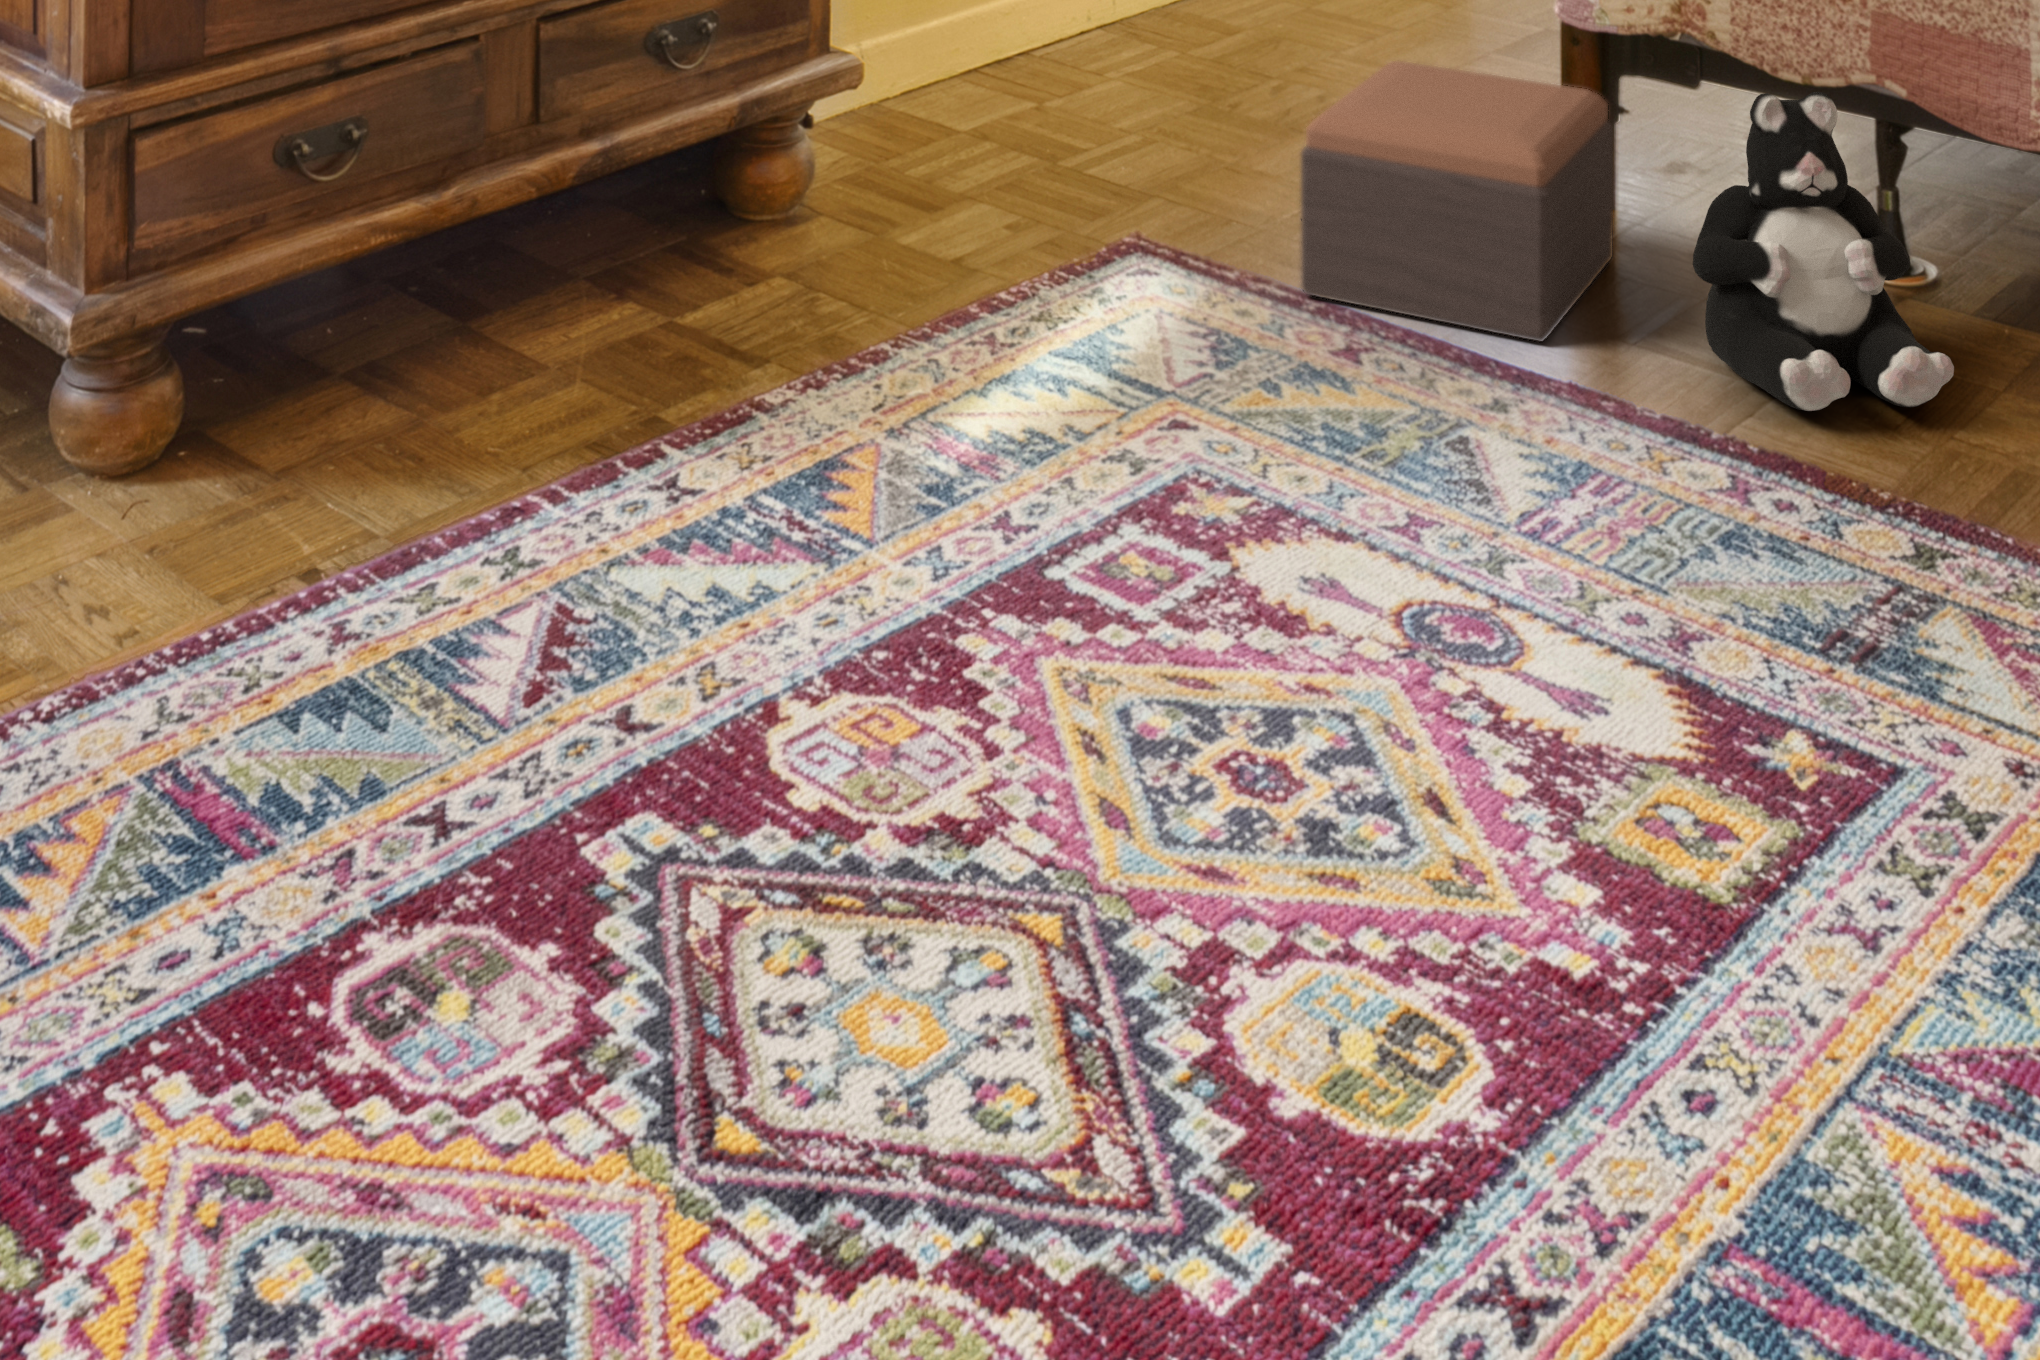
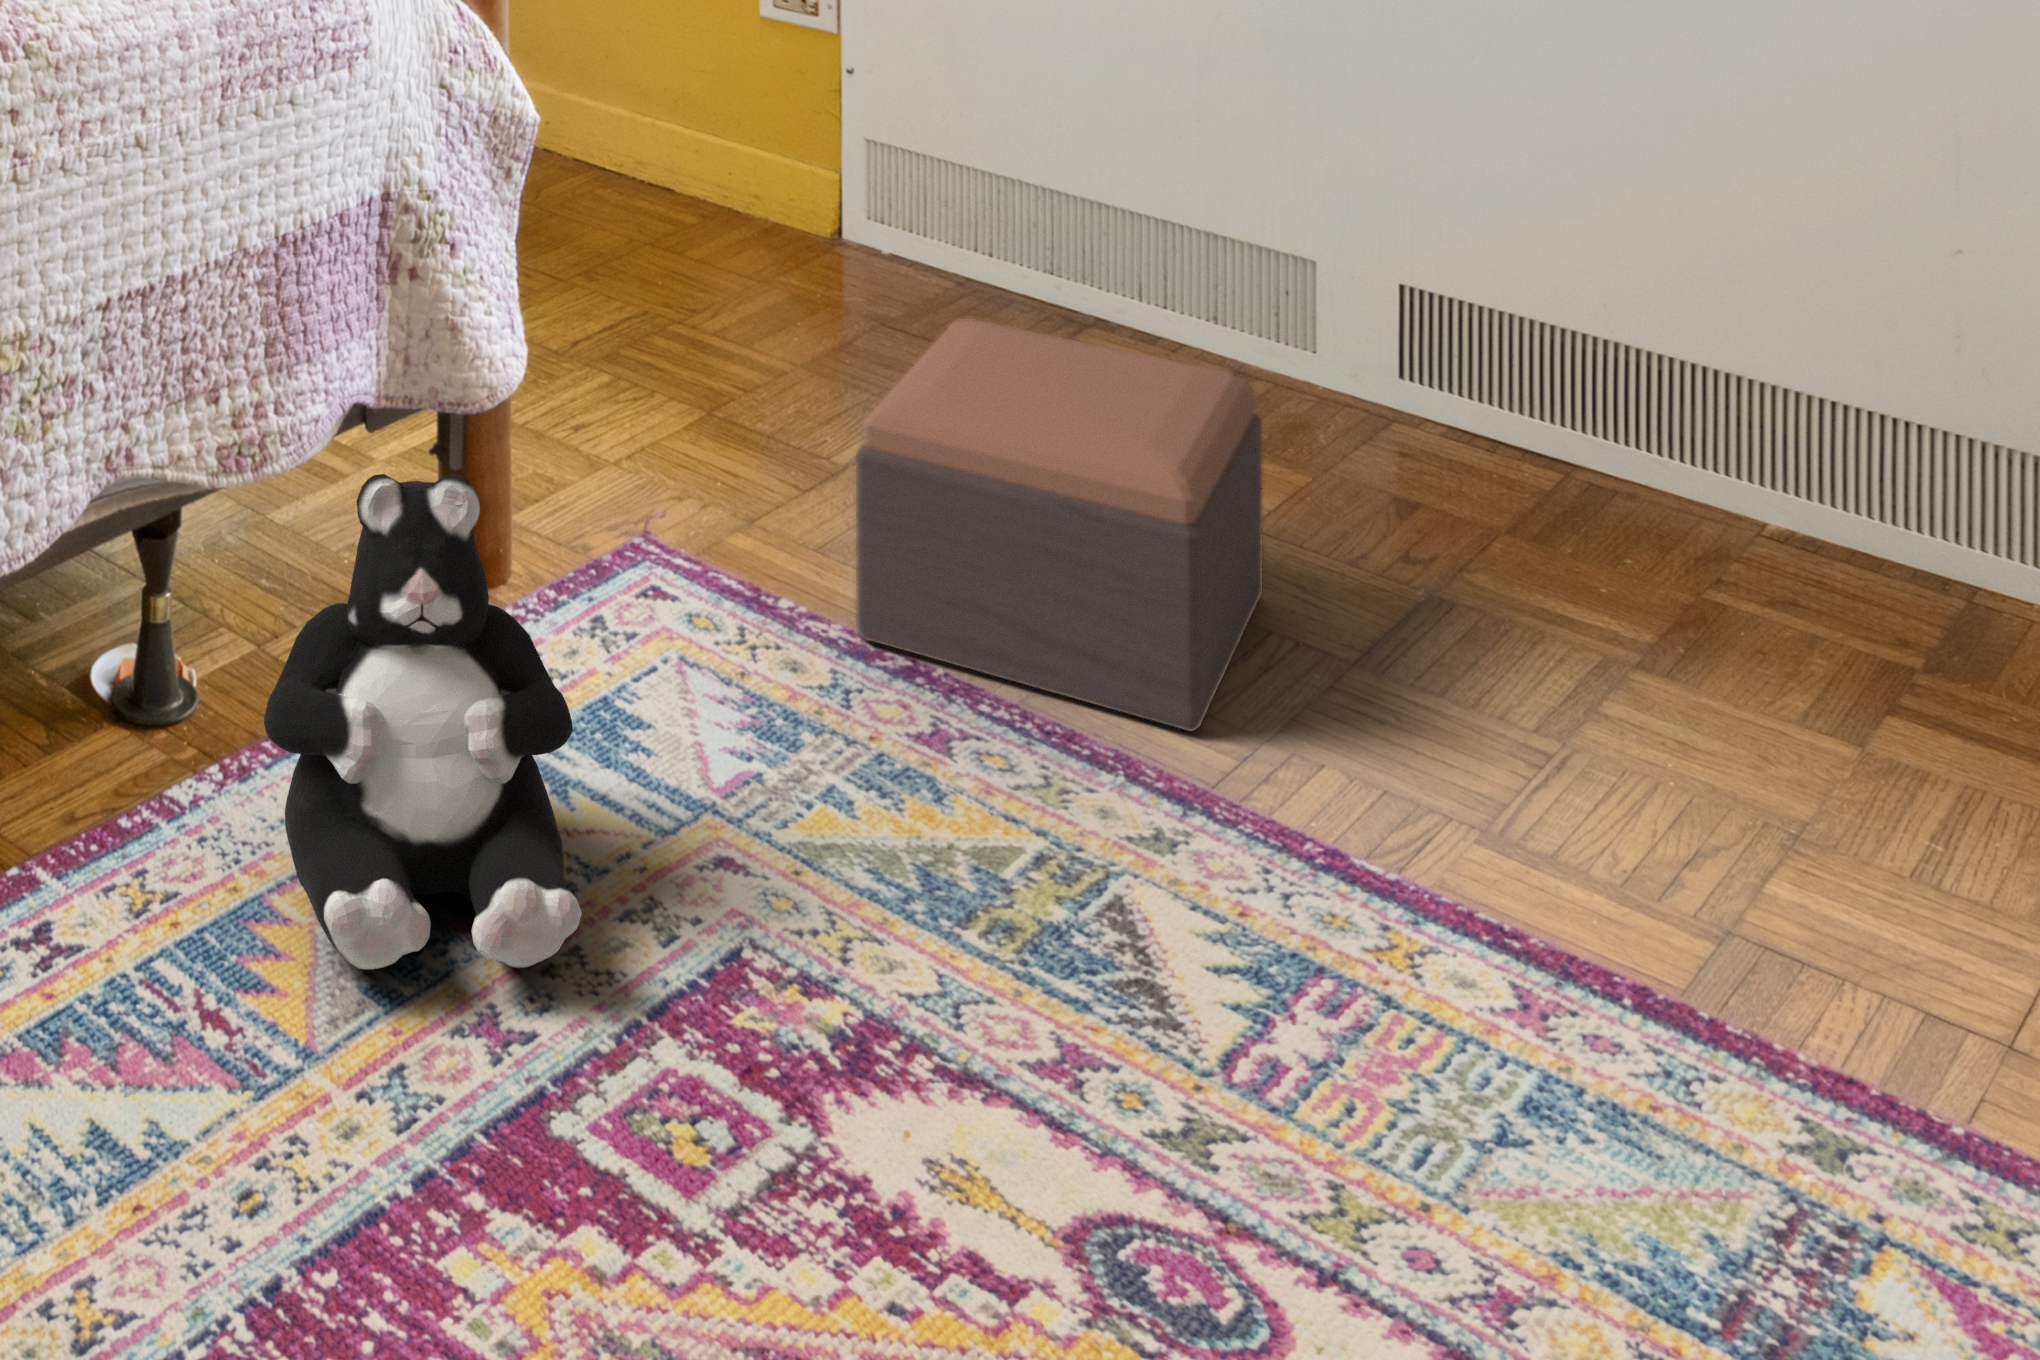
plush toy: present [1693,92,1954,411] -> present [264,474,582,970]

